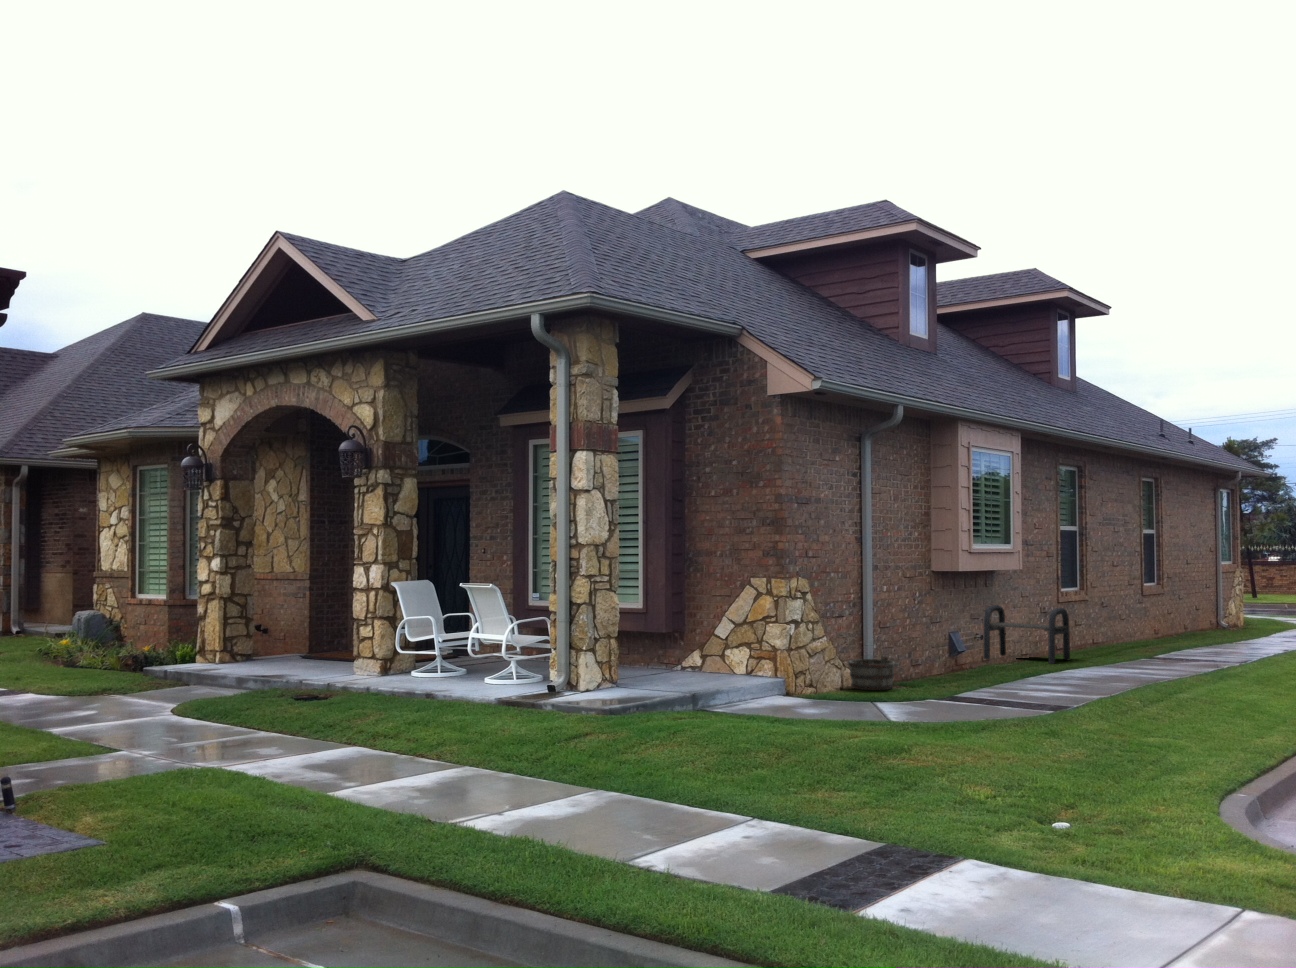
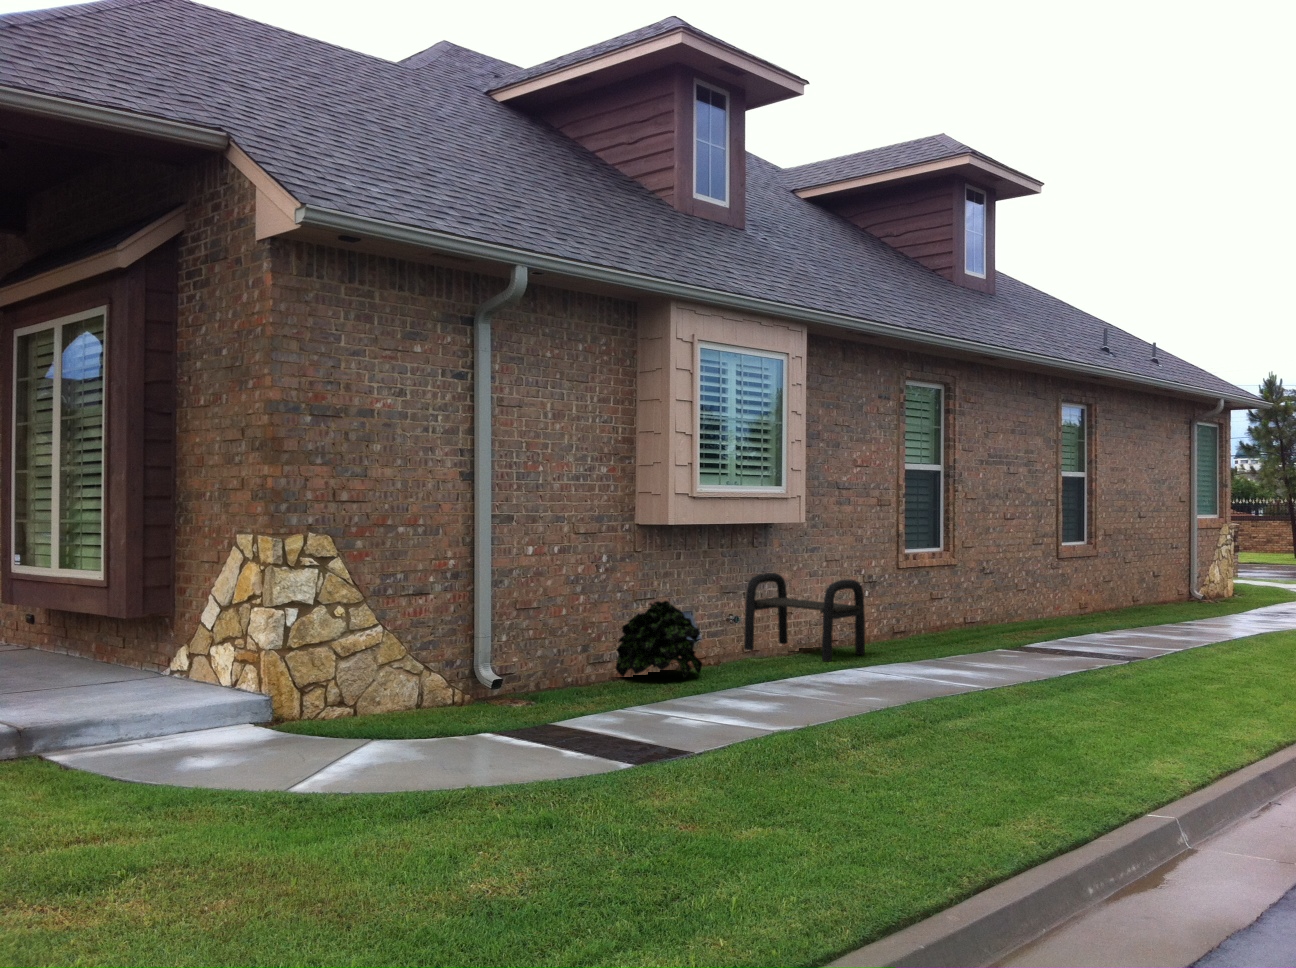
potted plant: none [929,622,993,674] -> present [616,601,702,678]
bucket: present [848,656,900,690] -> none [417,656,498,713]

